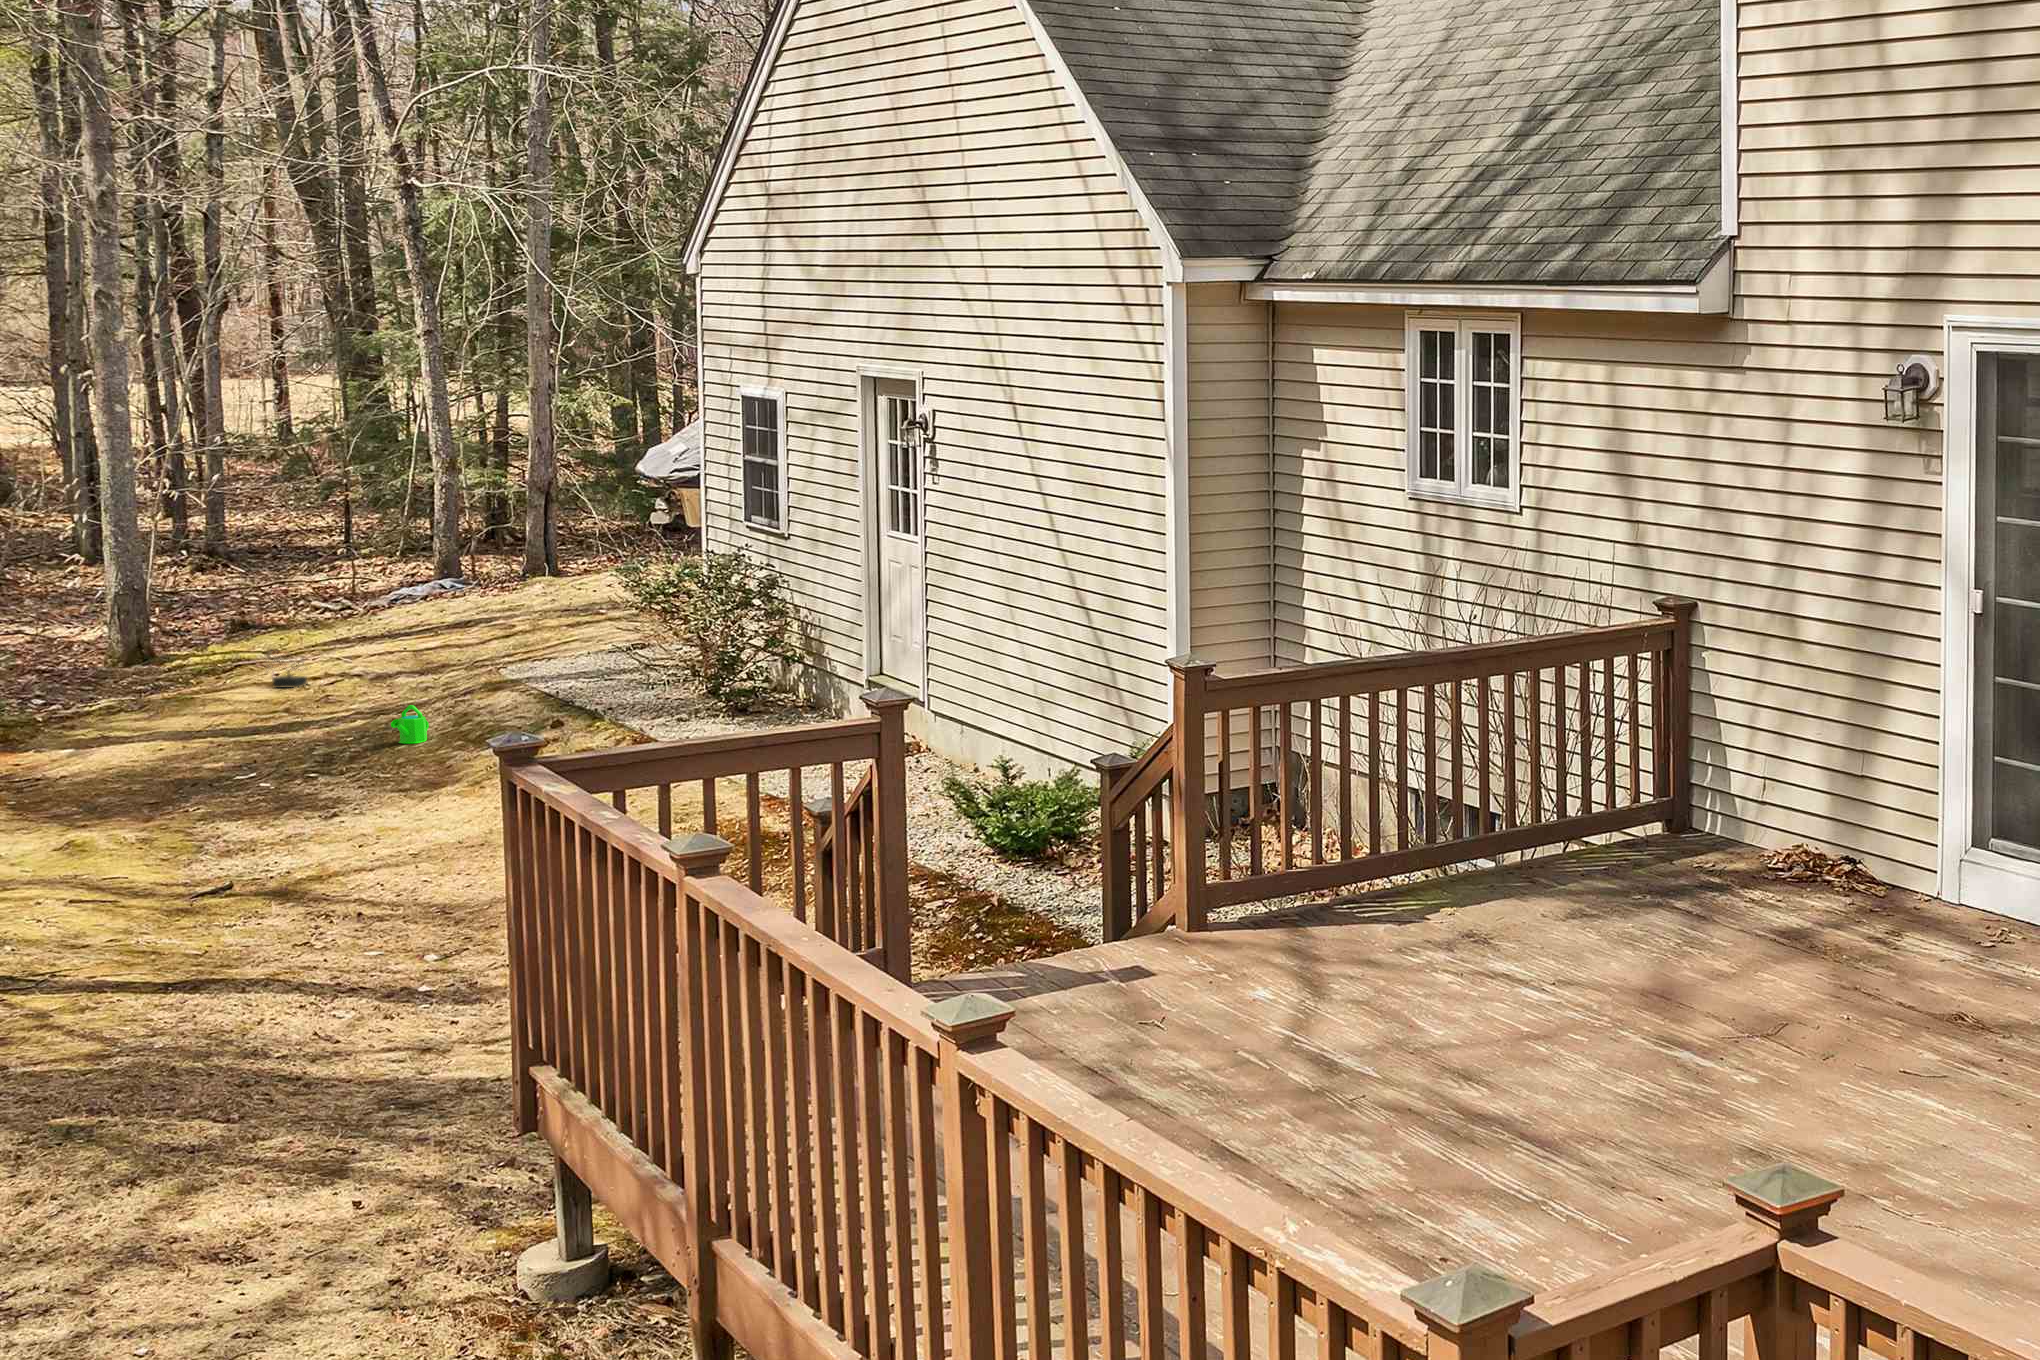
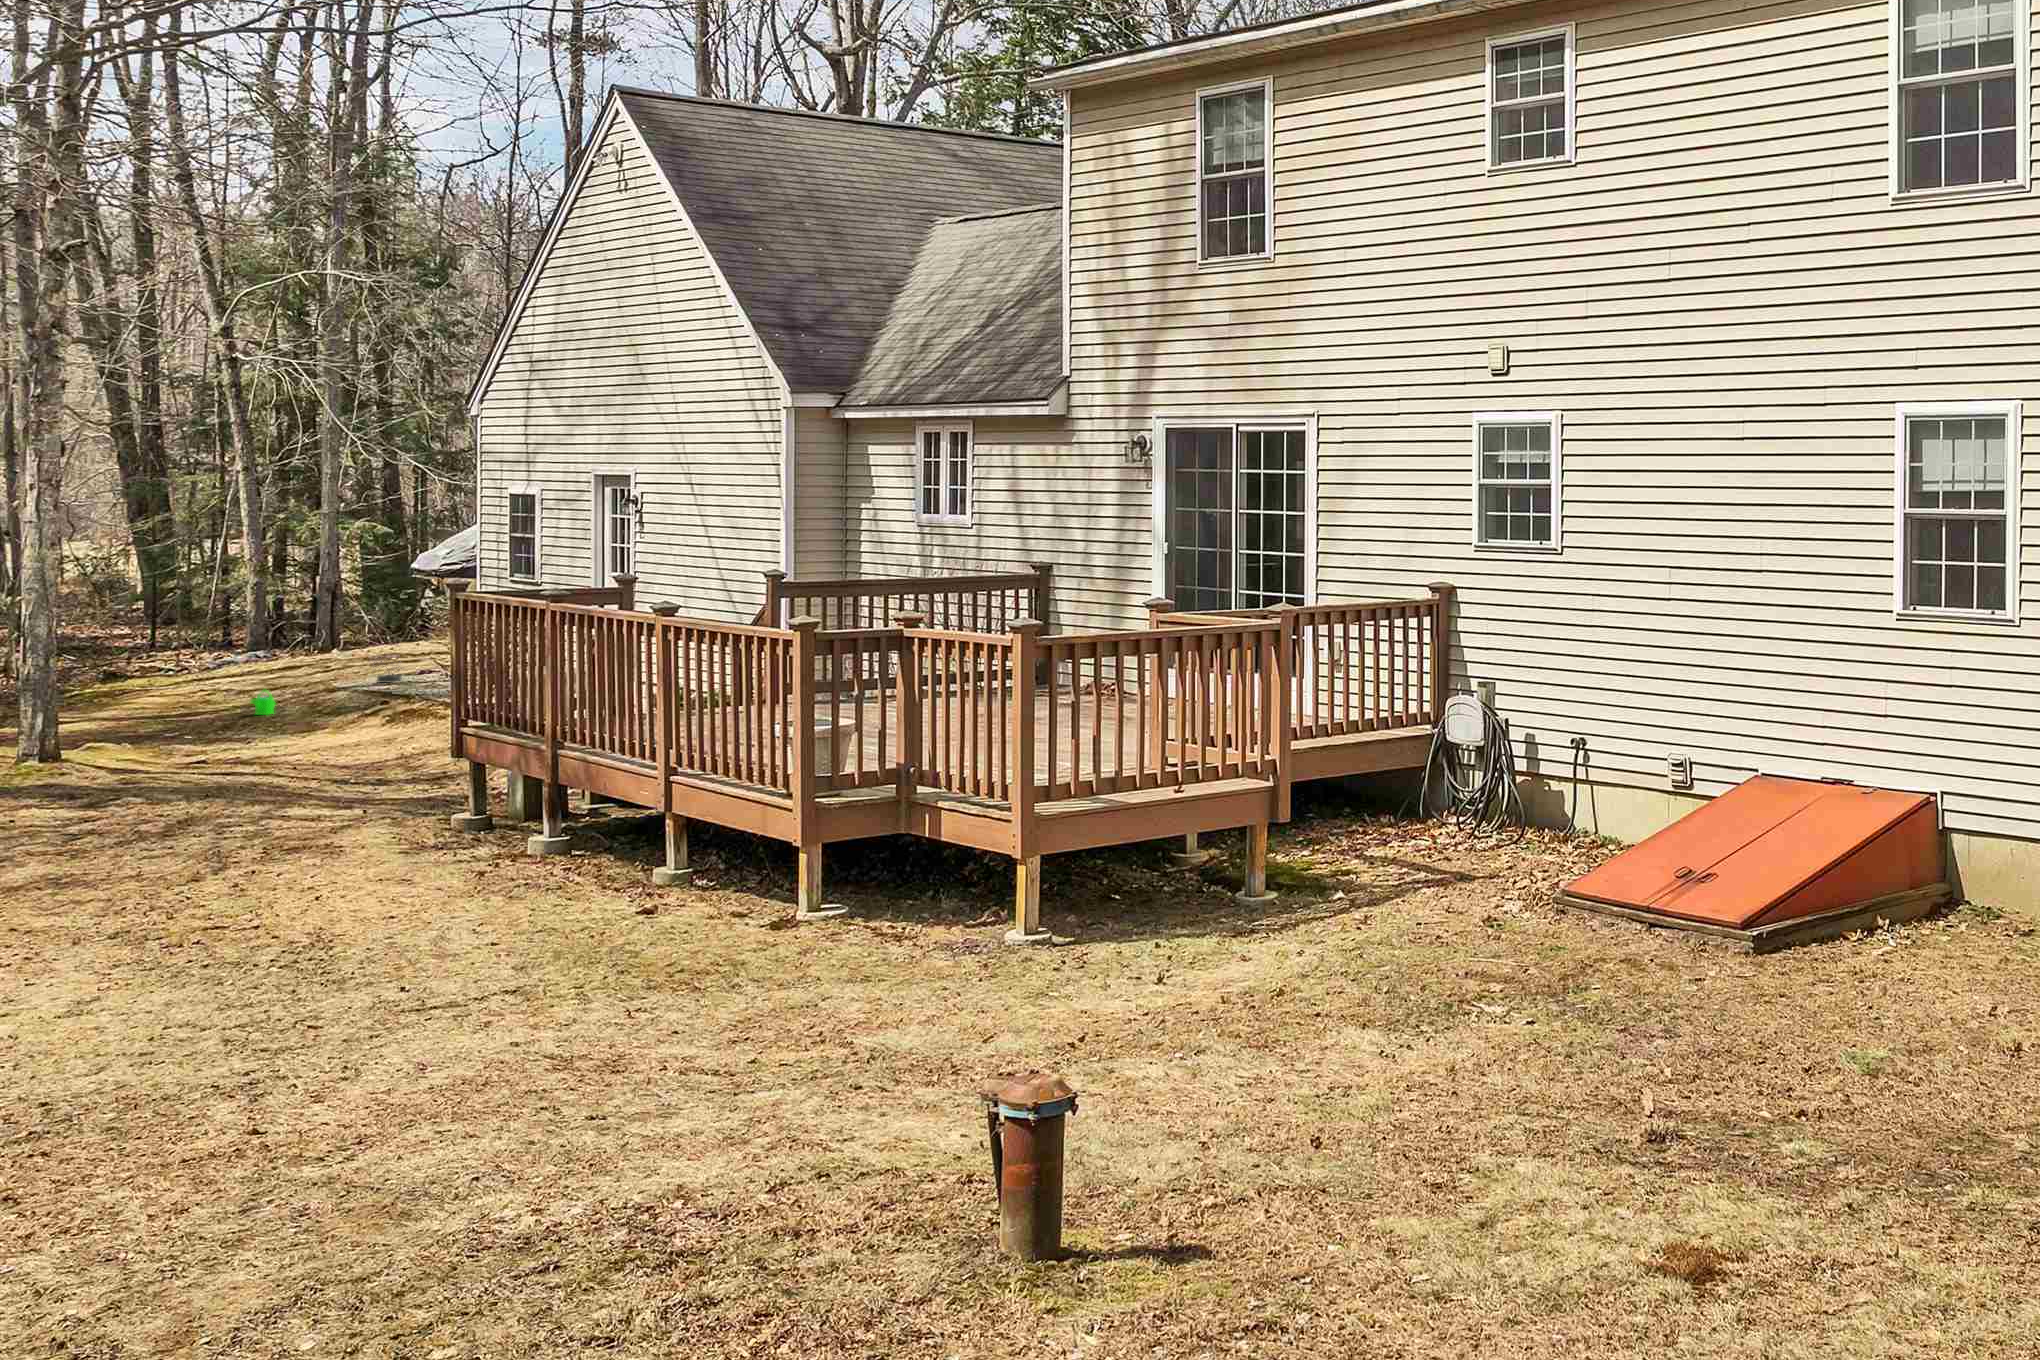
decorative plant: present [267,650,307,688] -> present [373,656,402,683]

